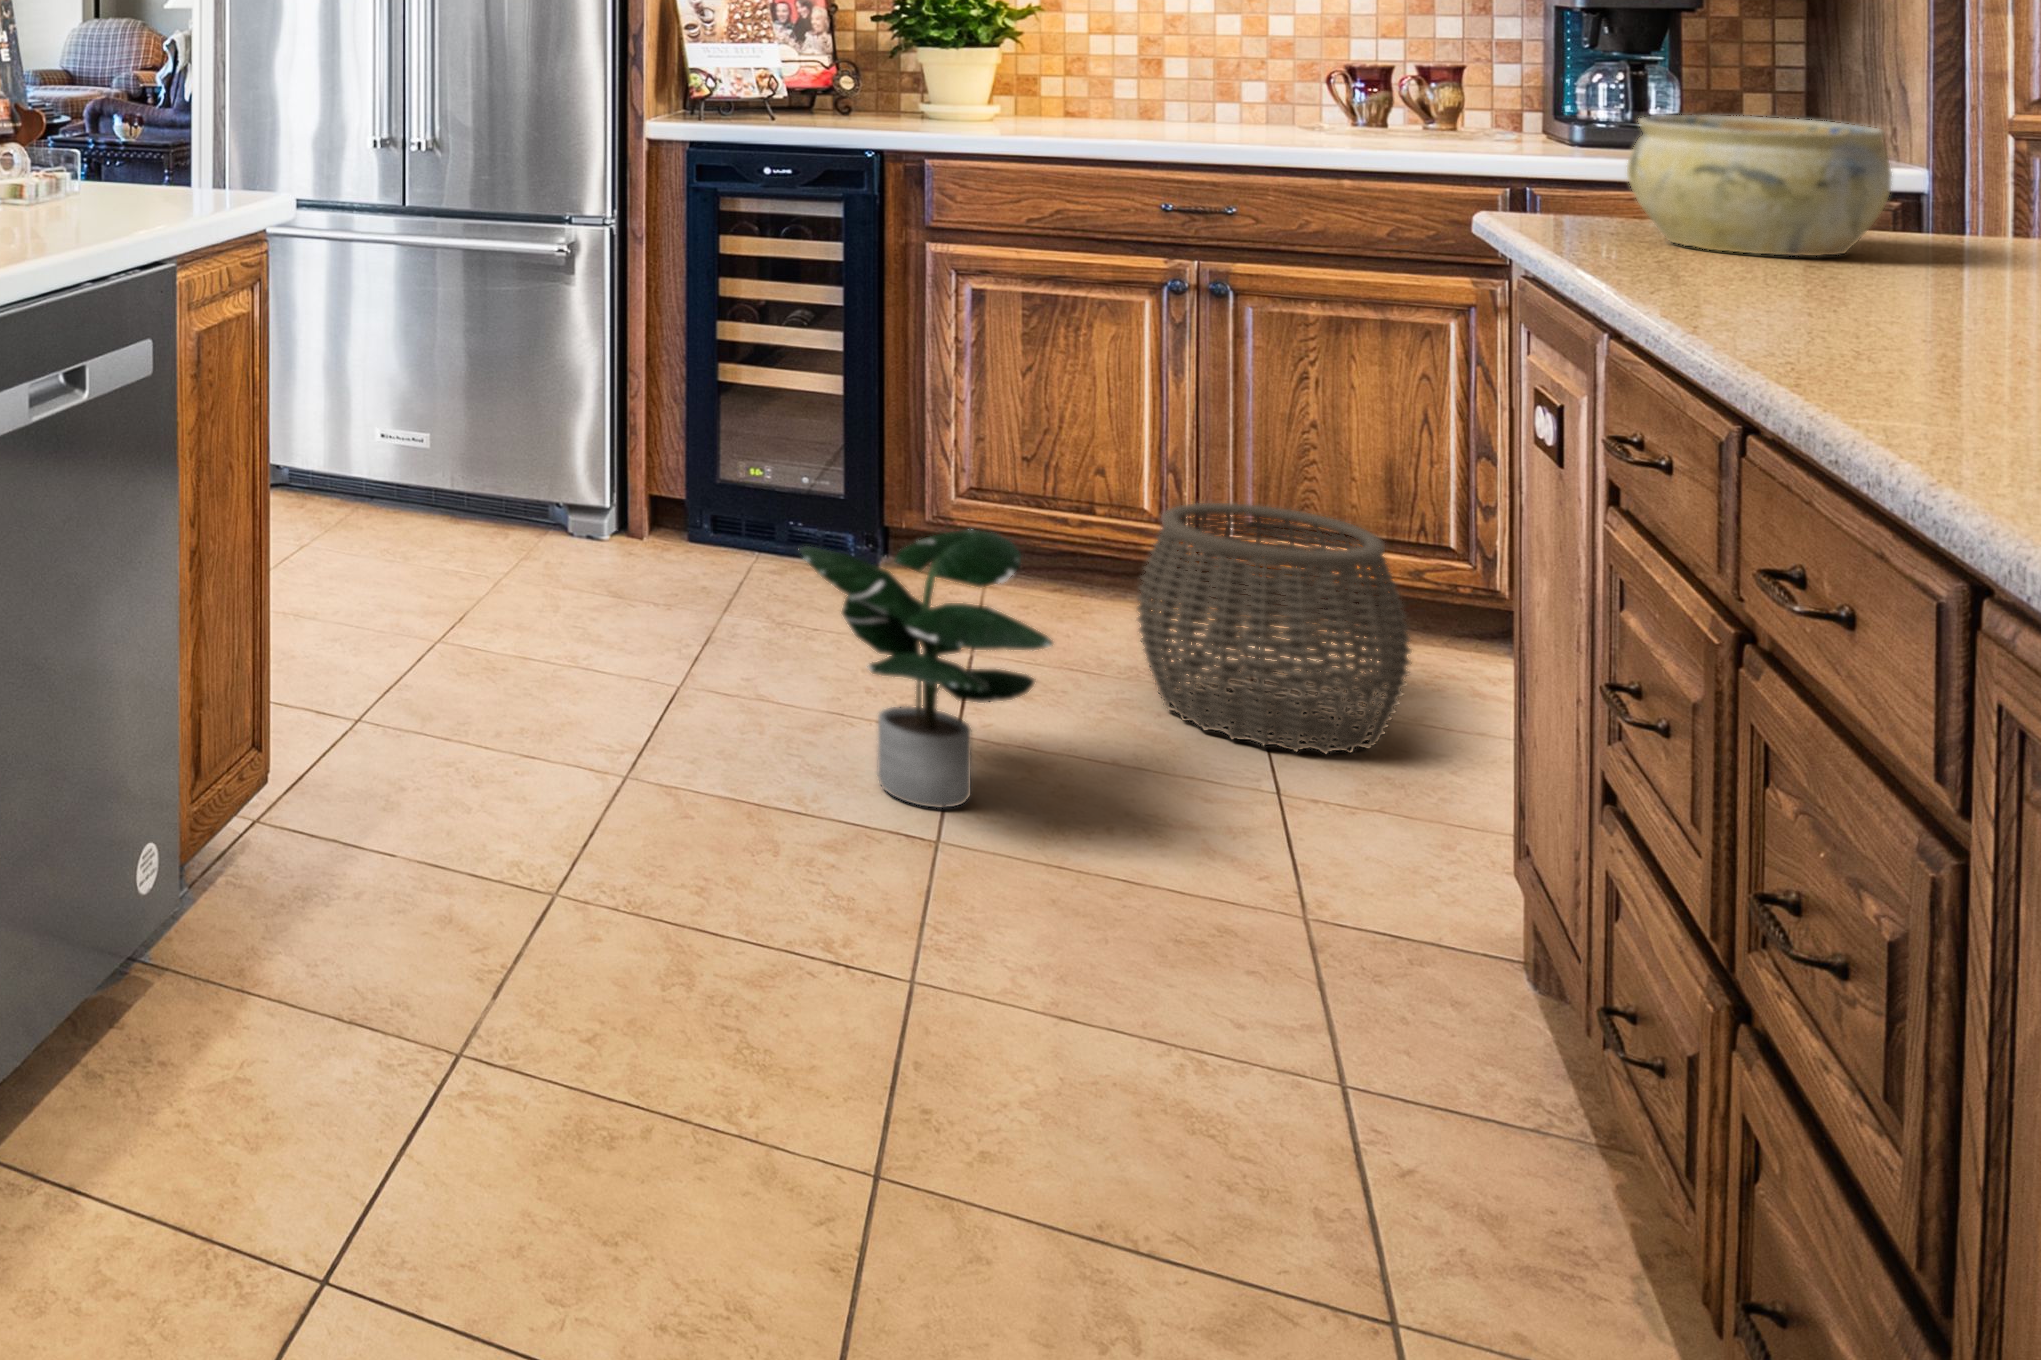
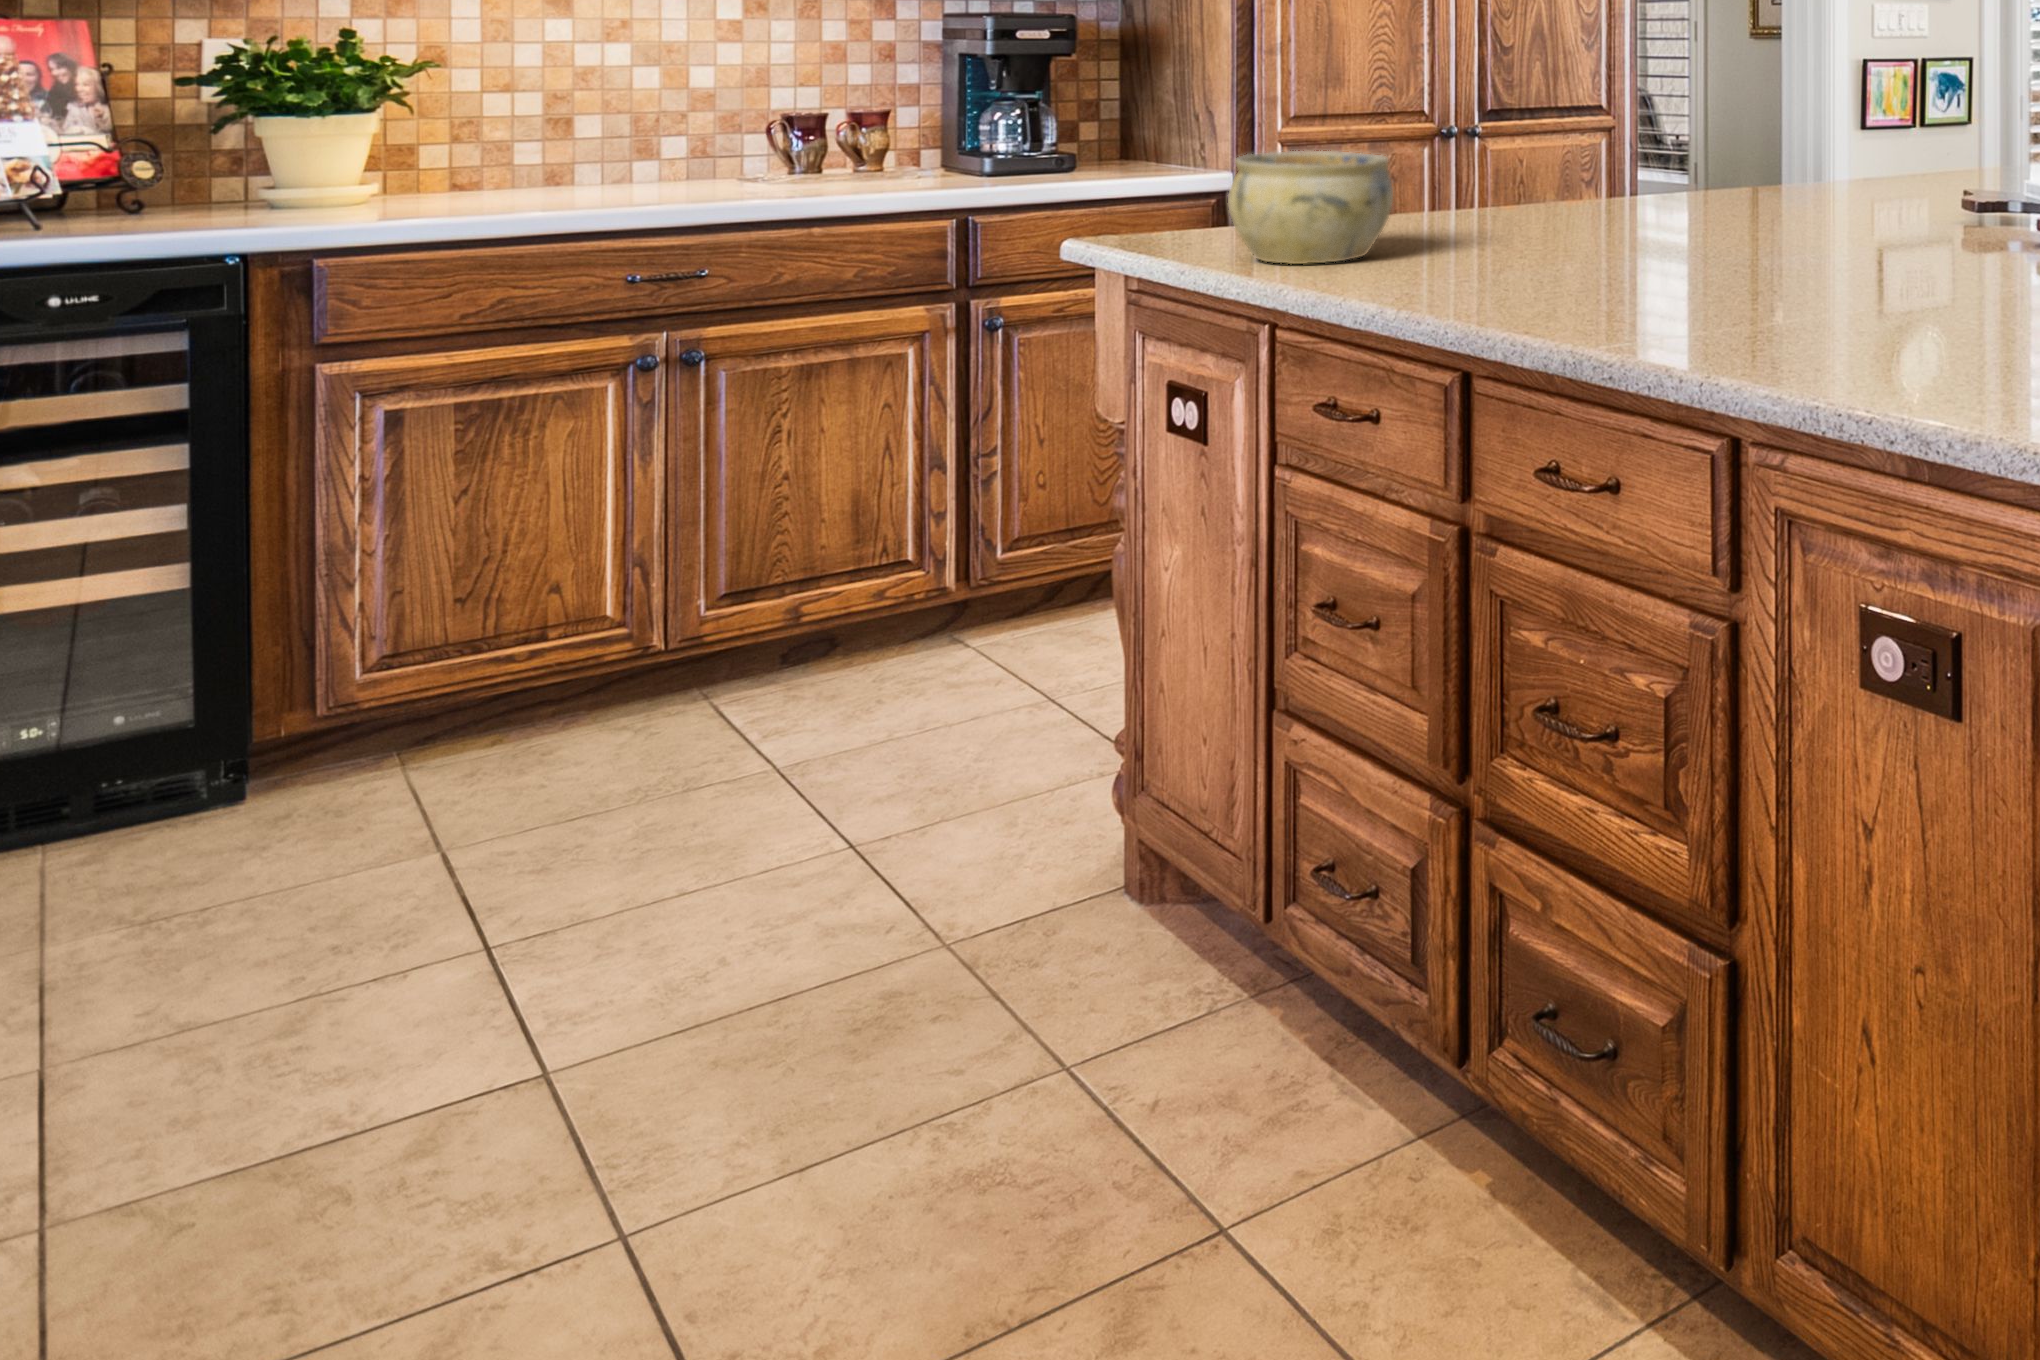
woven basket: present [1137,503,1411,754] -> none [662,570,940,840]
potted plant: present [798,530,1053,808] -> none [289,710,676,1102]

